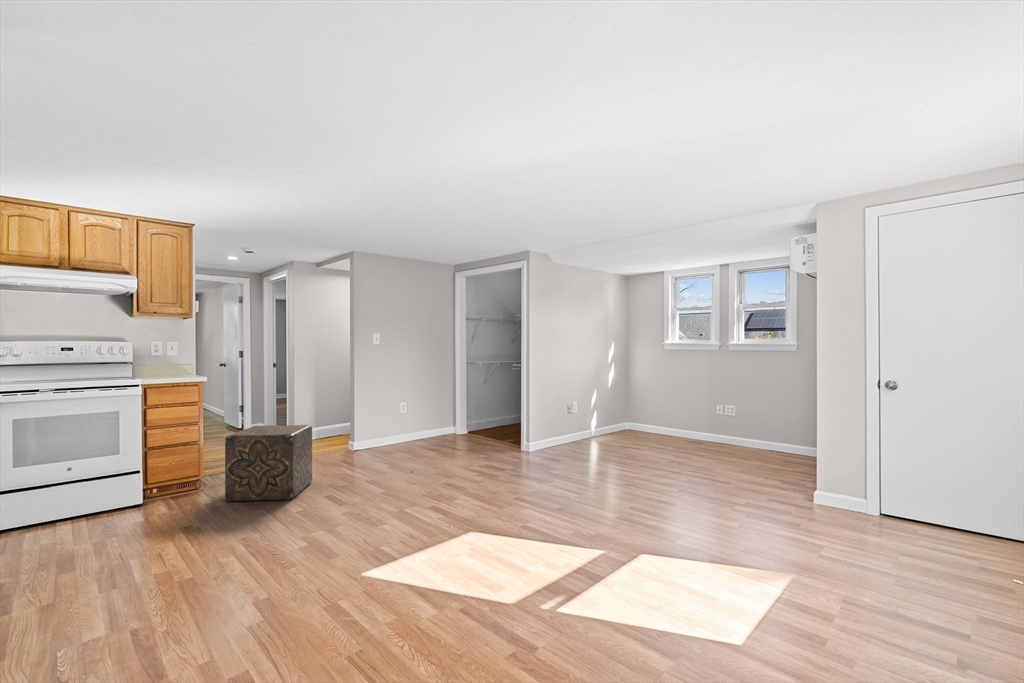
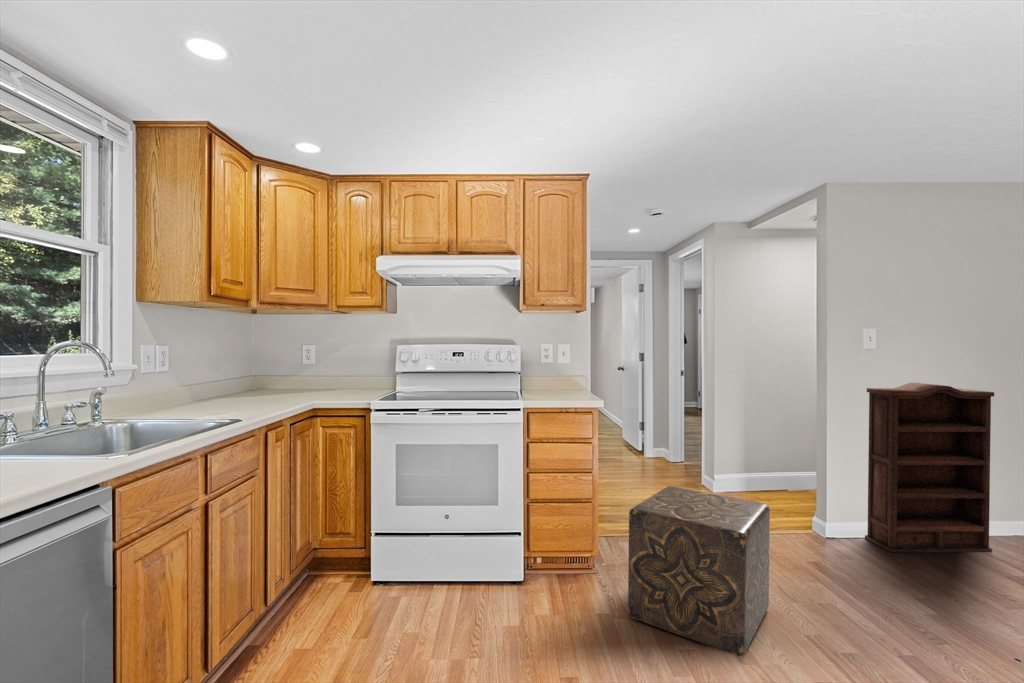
bookshelf: none [377,360,433,451] -> present [865,383,994,553]

